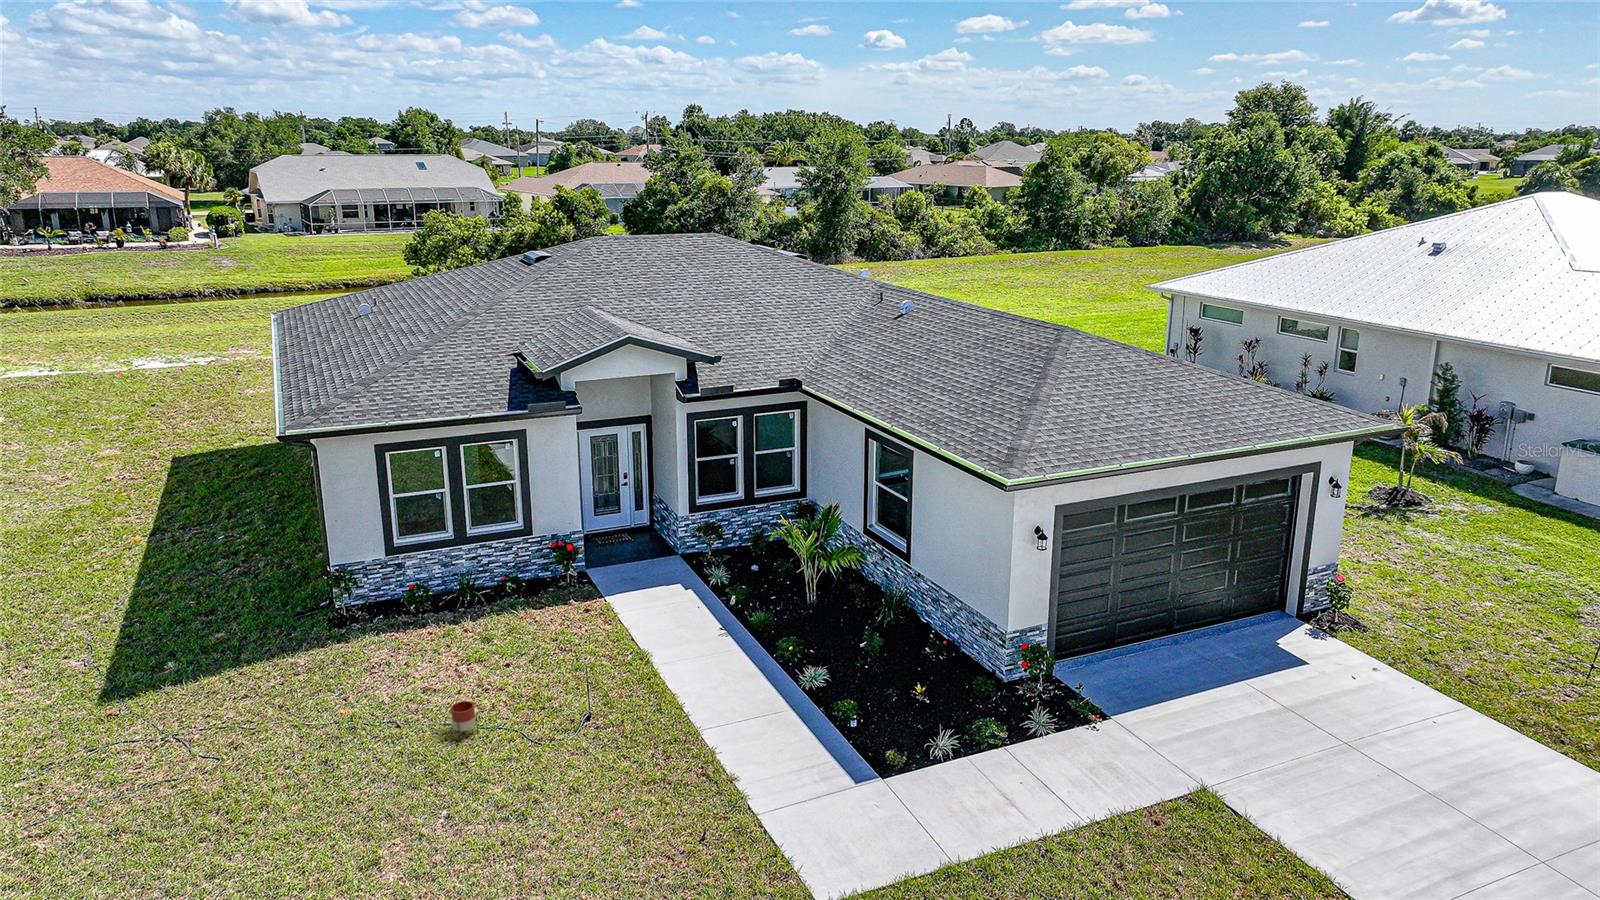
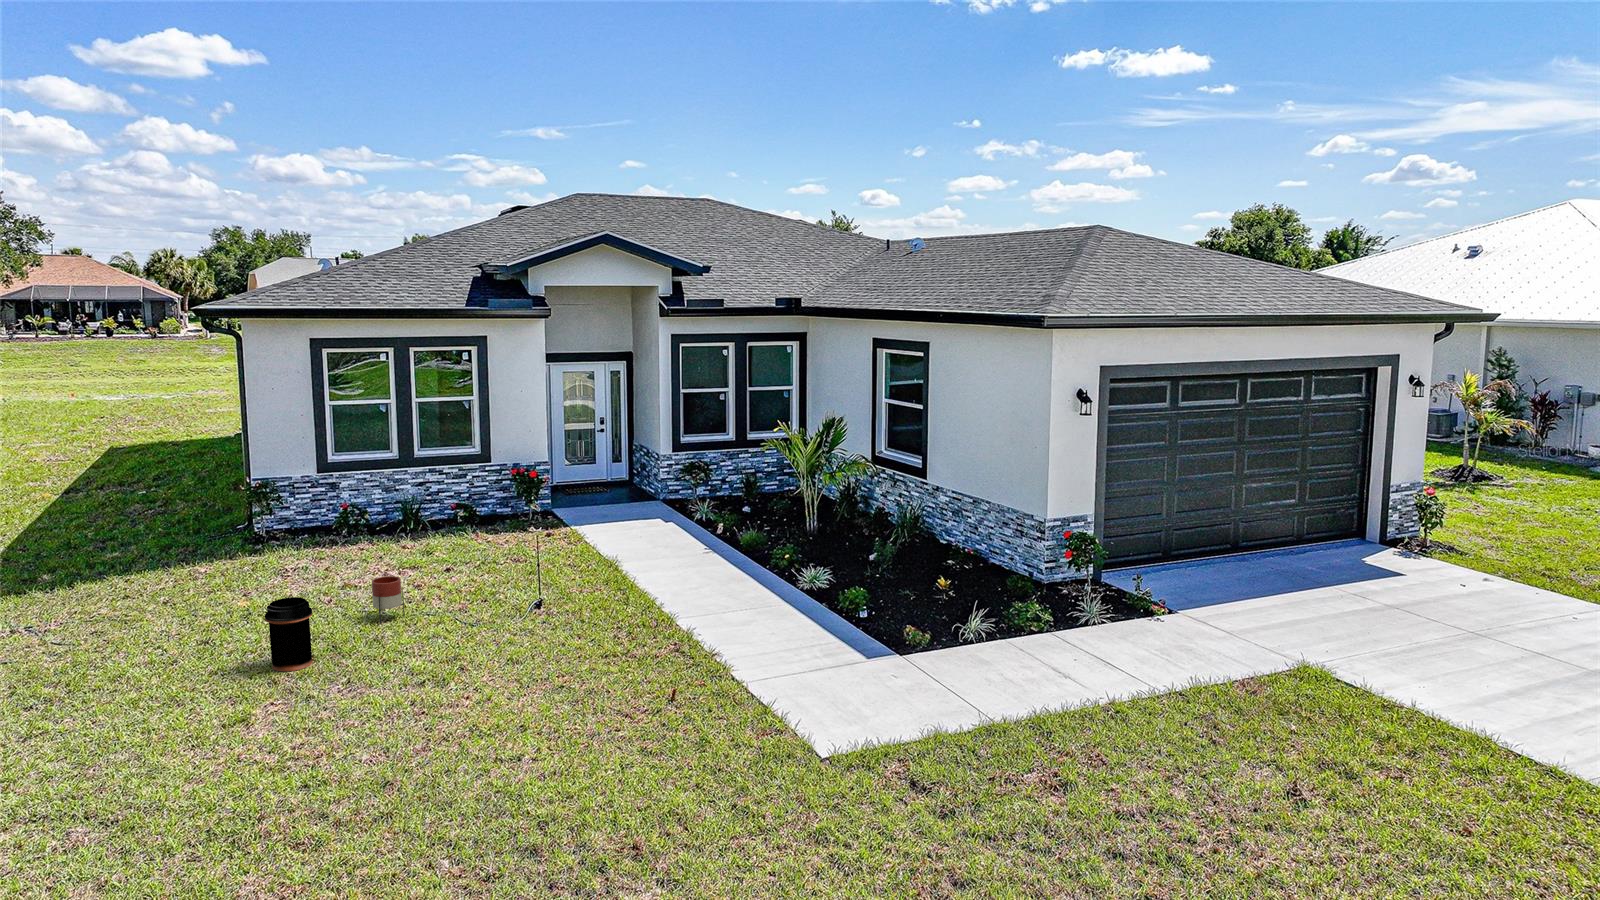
trash can: none [373,745,412,807] -> present [265,597,312,671]

